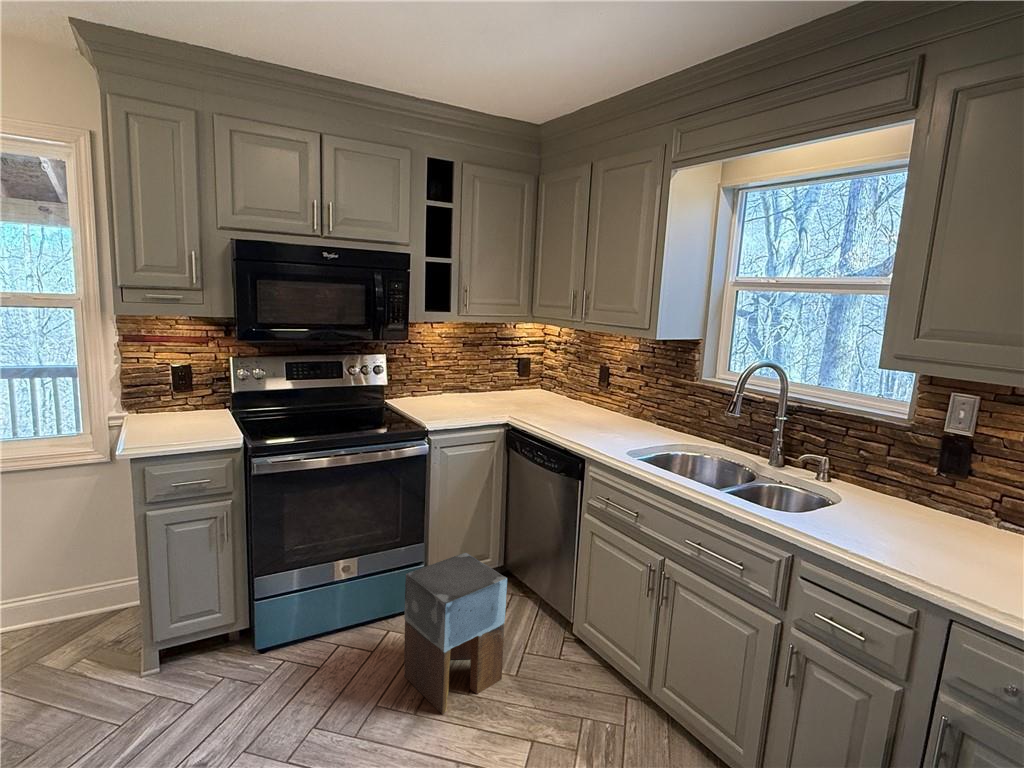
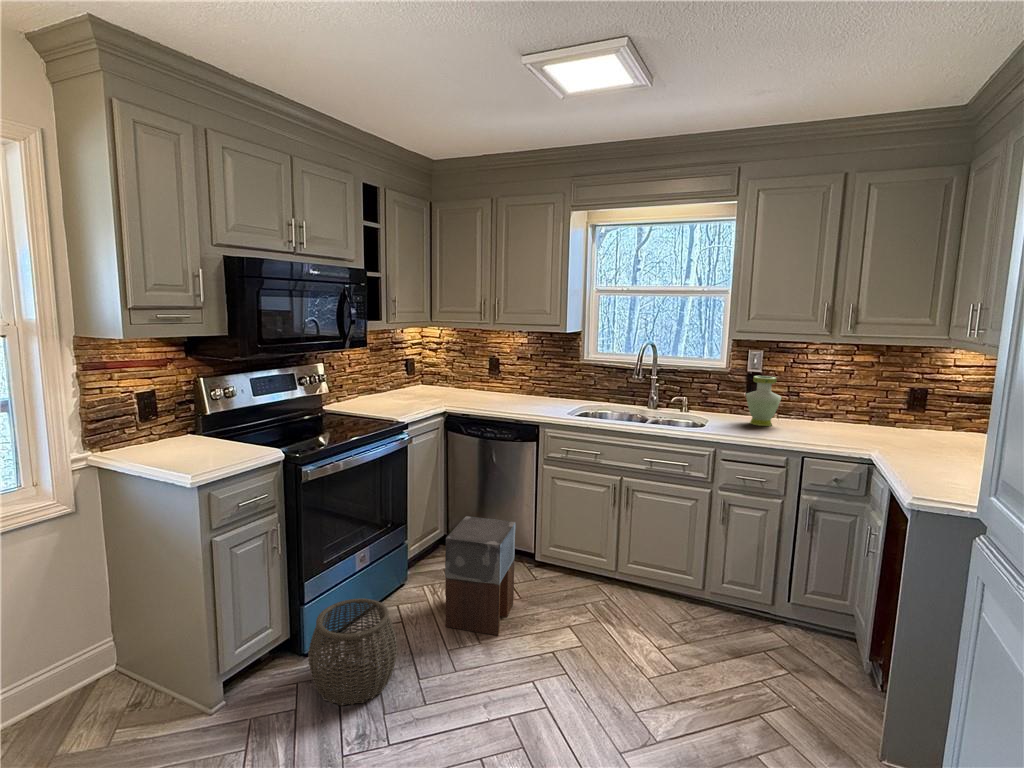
vase: none [905,443,985,543] -> present [746,376,781,426]
woven basket: none [209,609,312,729] -> present [308,599,398,706]

